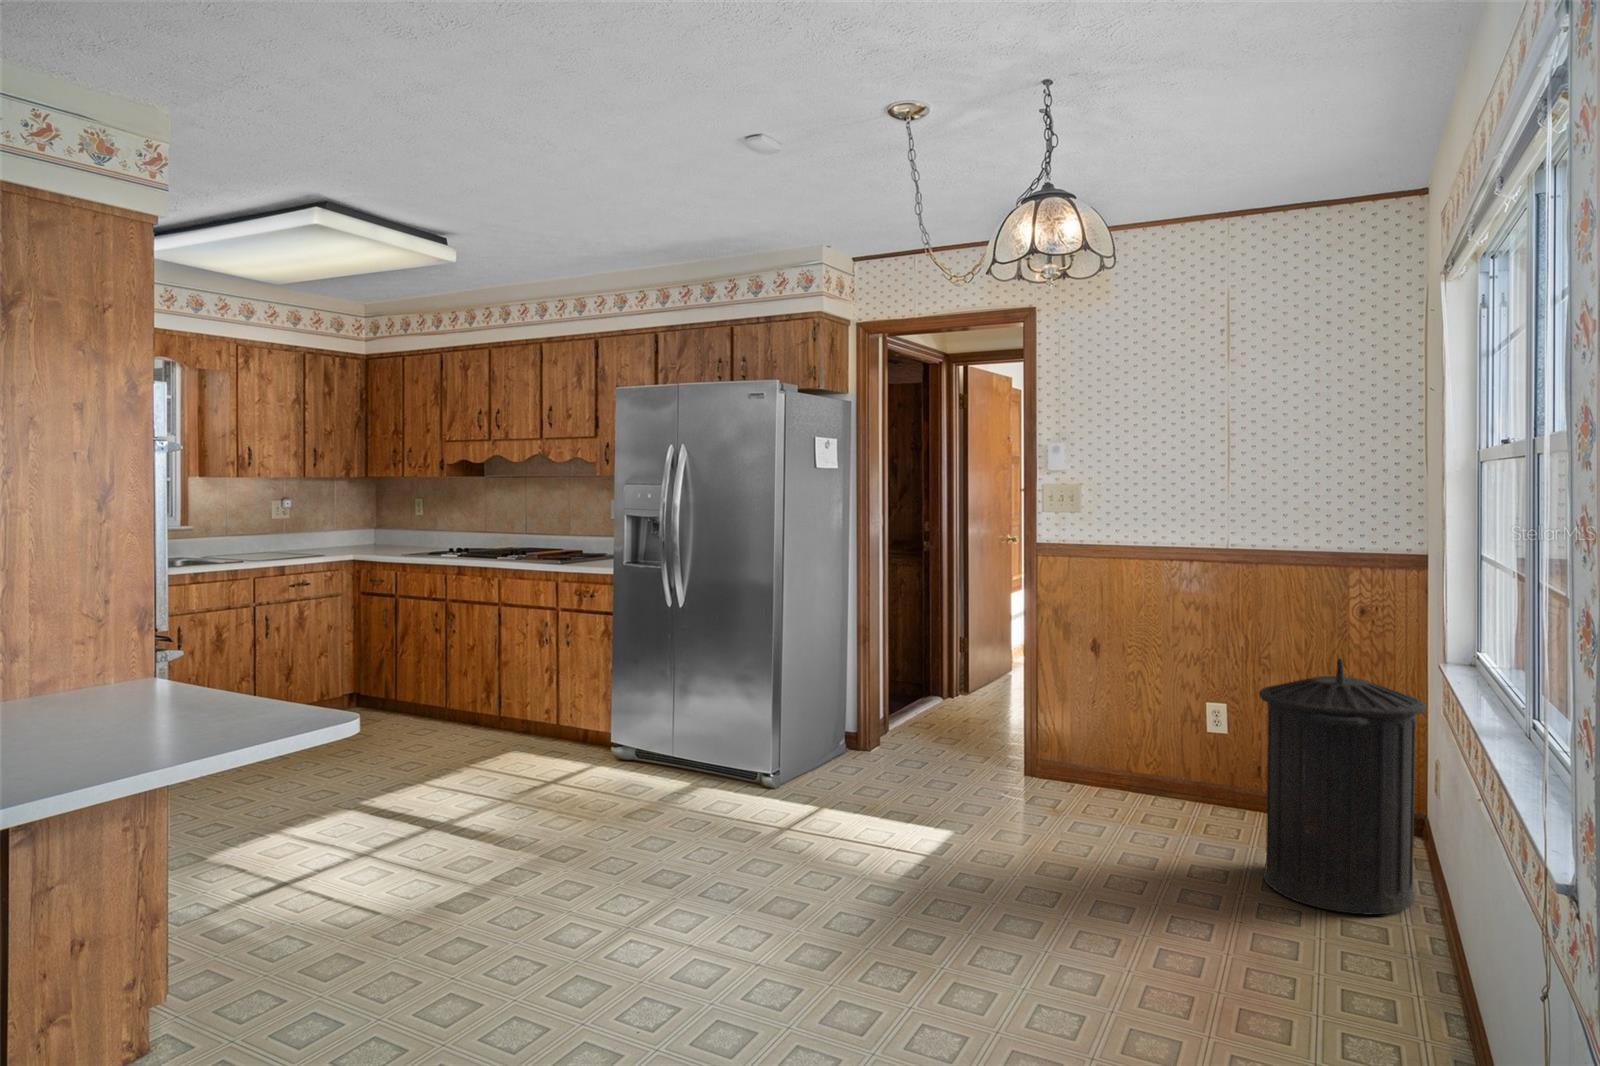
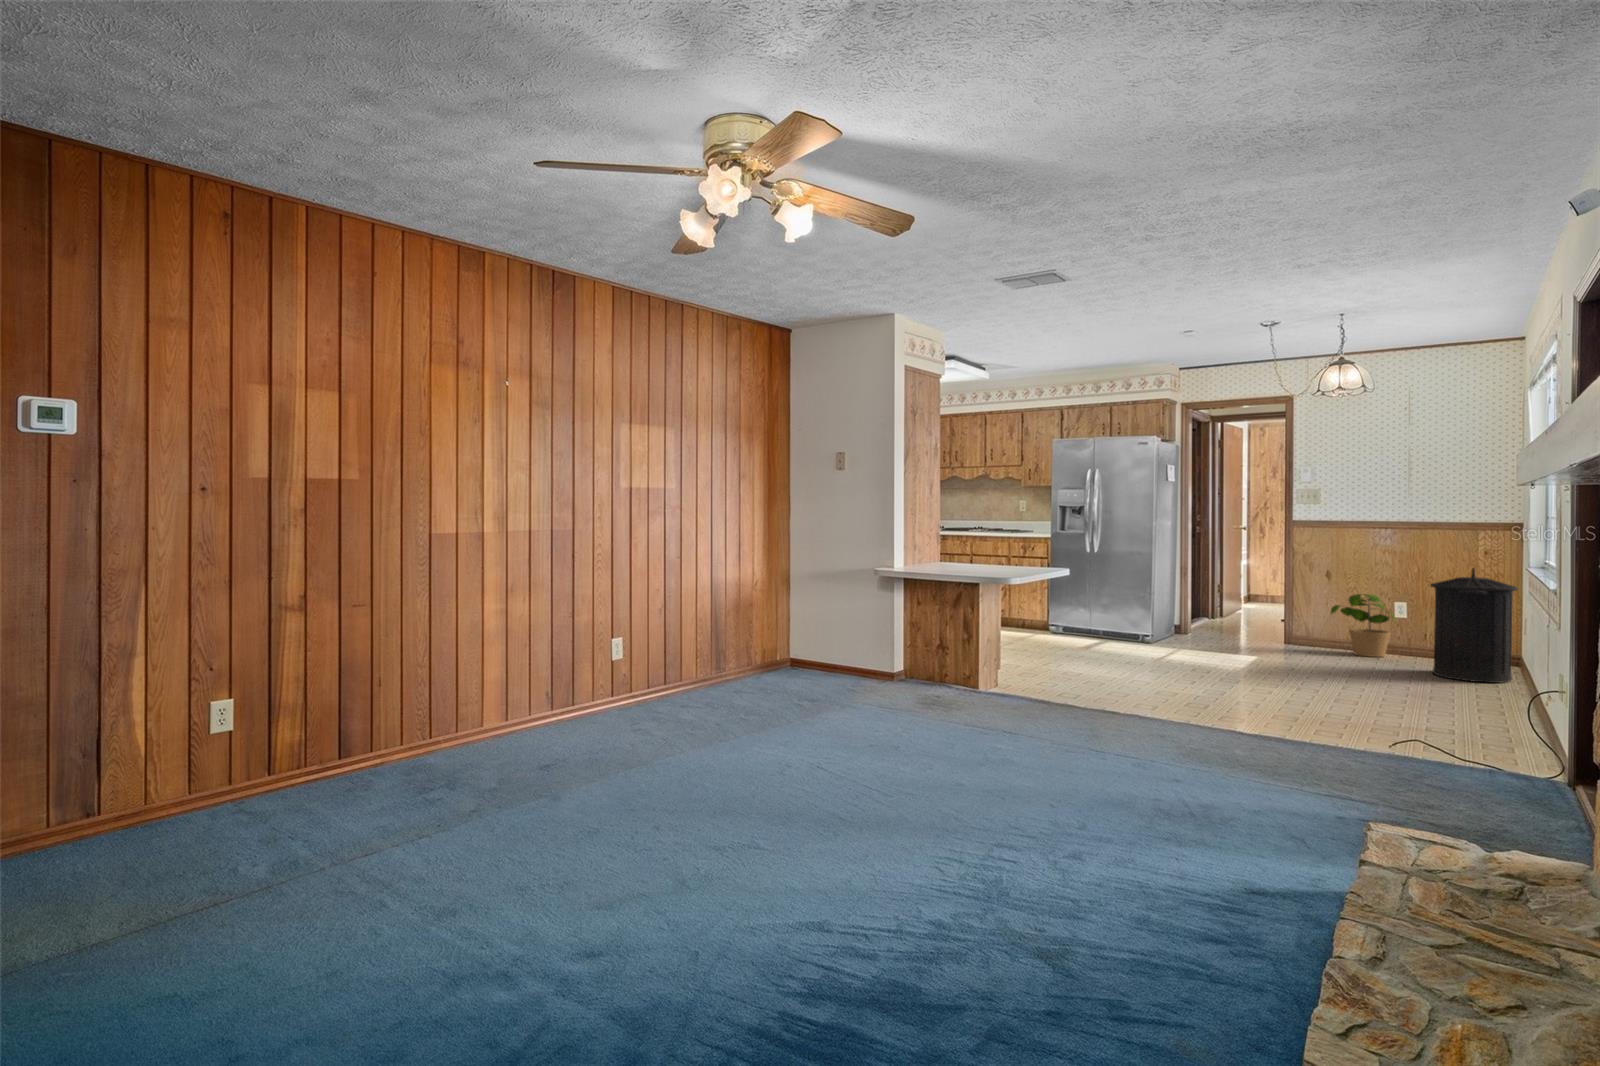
potted plant: none [1091,696,1204,815] -> present [1331,594,1394,657]

